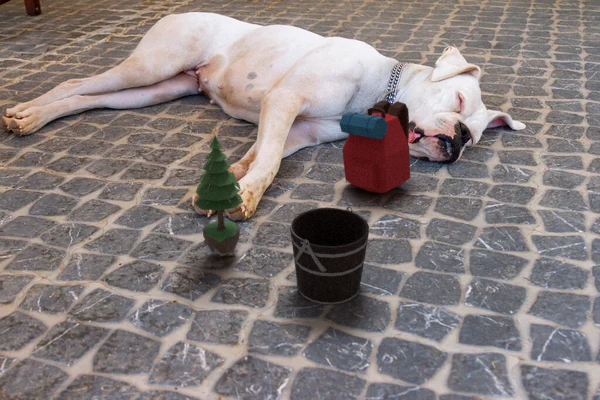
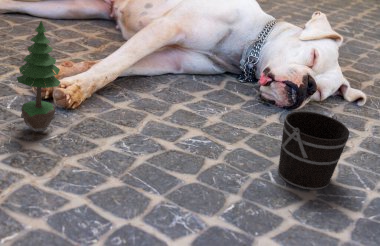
backpack: present [339,100,410,193] -> none [181,40,247,118]
bucket: present [290,207,369,305] -> present [278,111,349,190]

